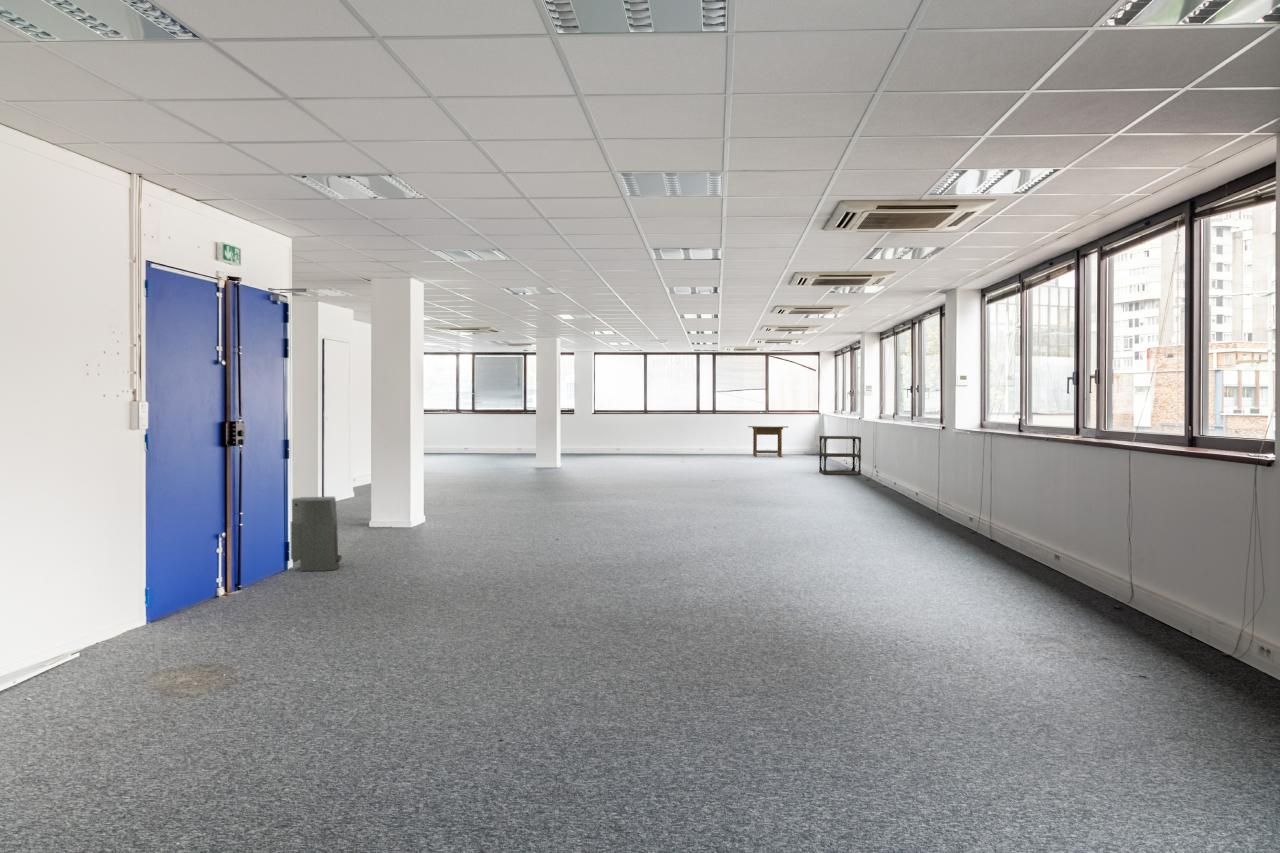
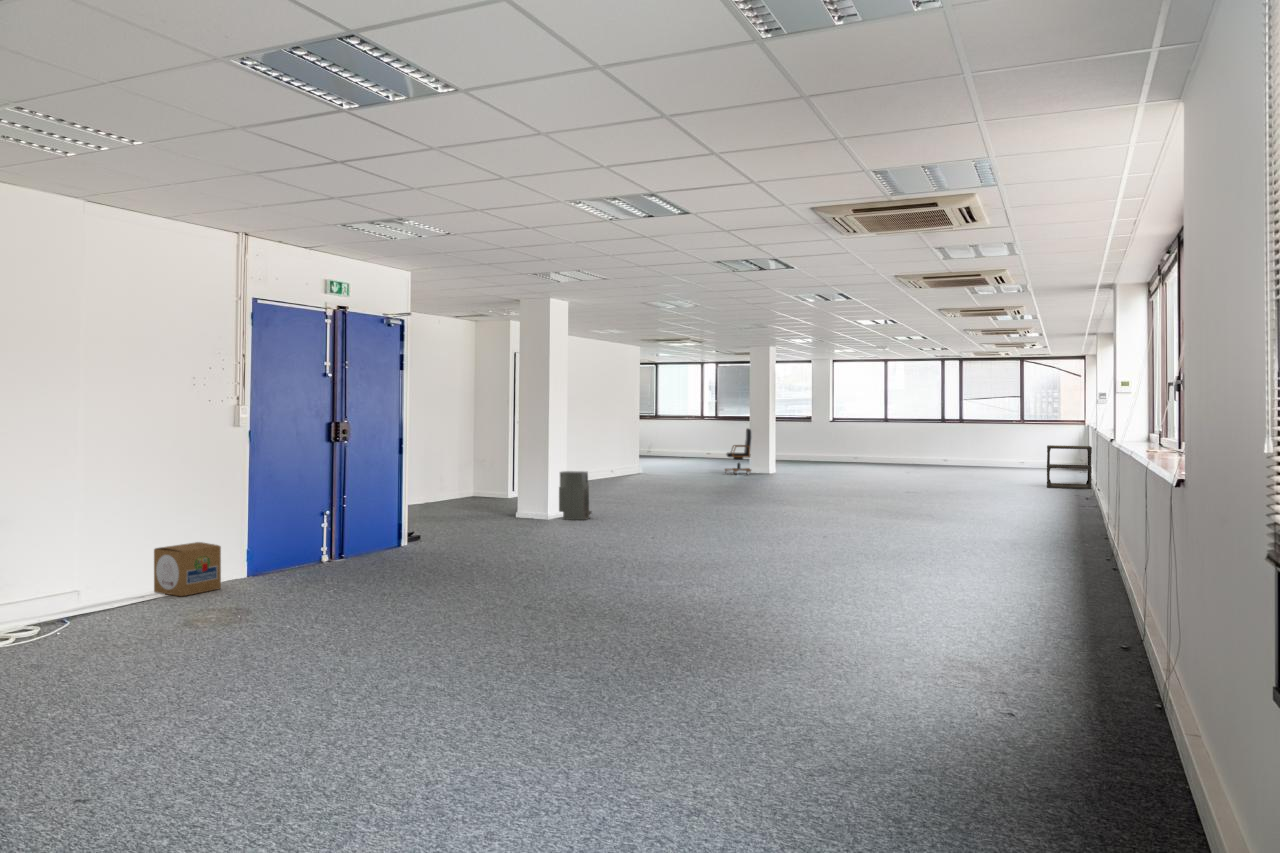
office chair: none [511,421,540,470] -> present [725,429,752,474]
desk: present [748,426,788,457] -> none [996,435,1041,469]
air purifier: present [291,497,342,571] -> present [559,471,592,520]
cardboard box: none [51,583,145,658] -> present [154,542,221,596]

